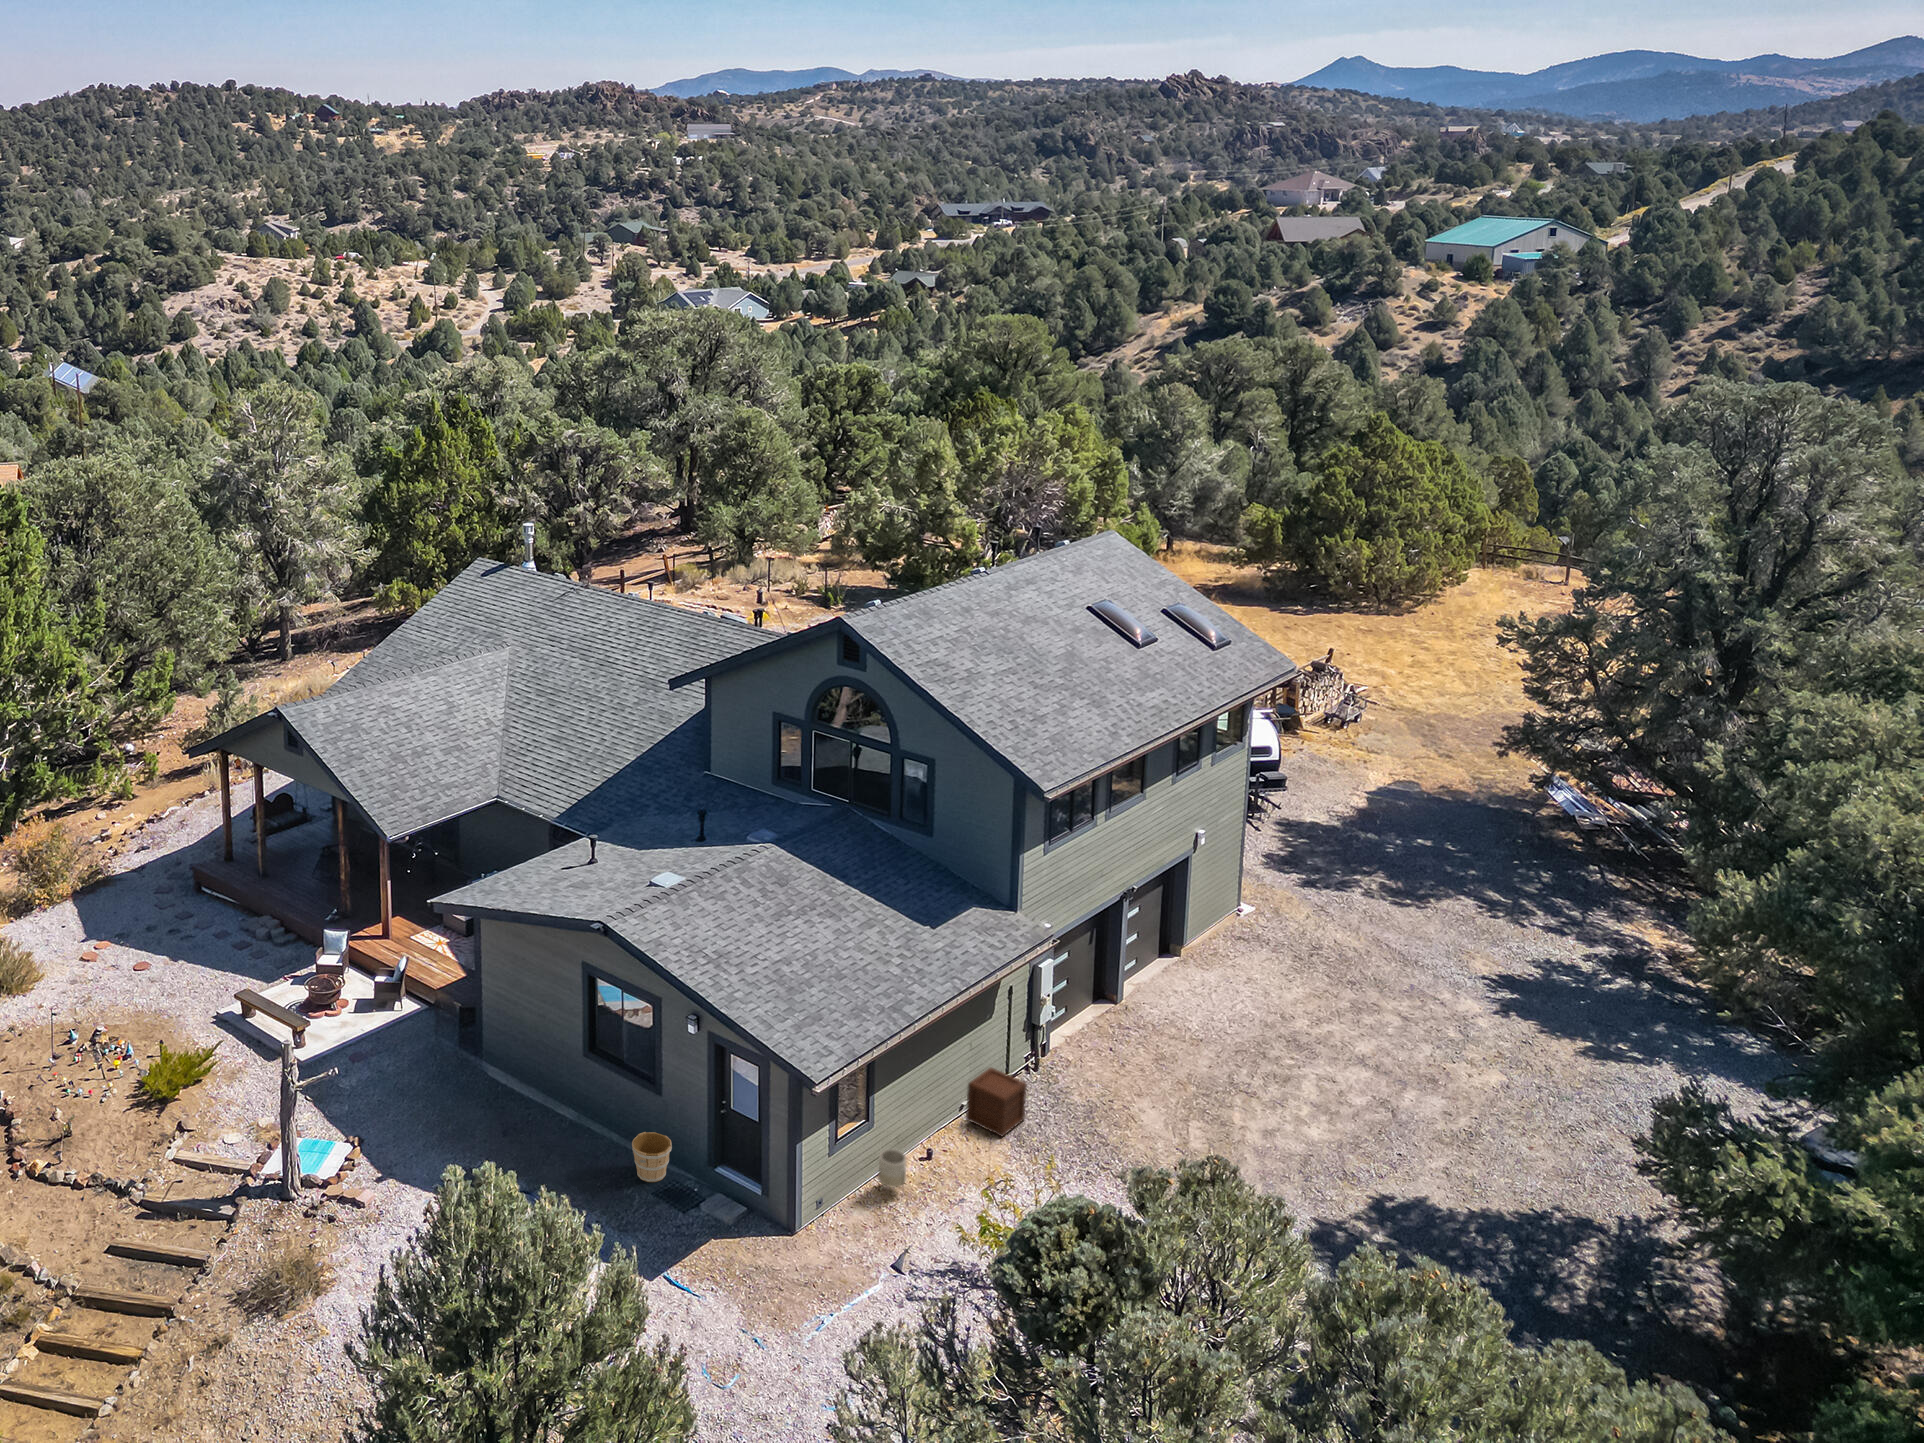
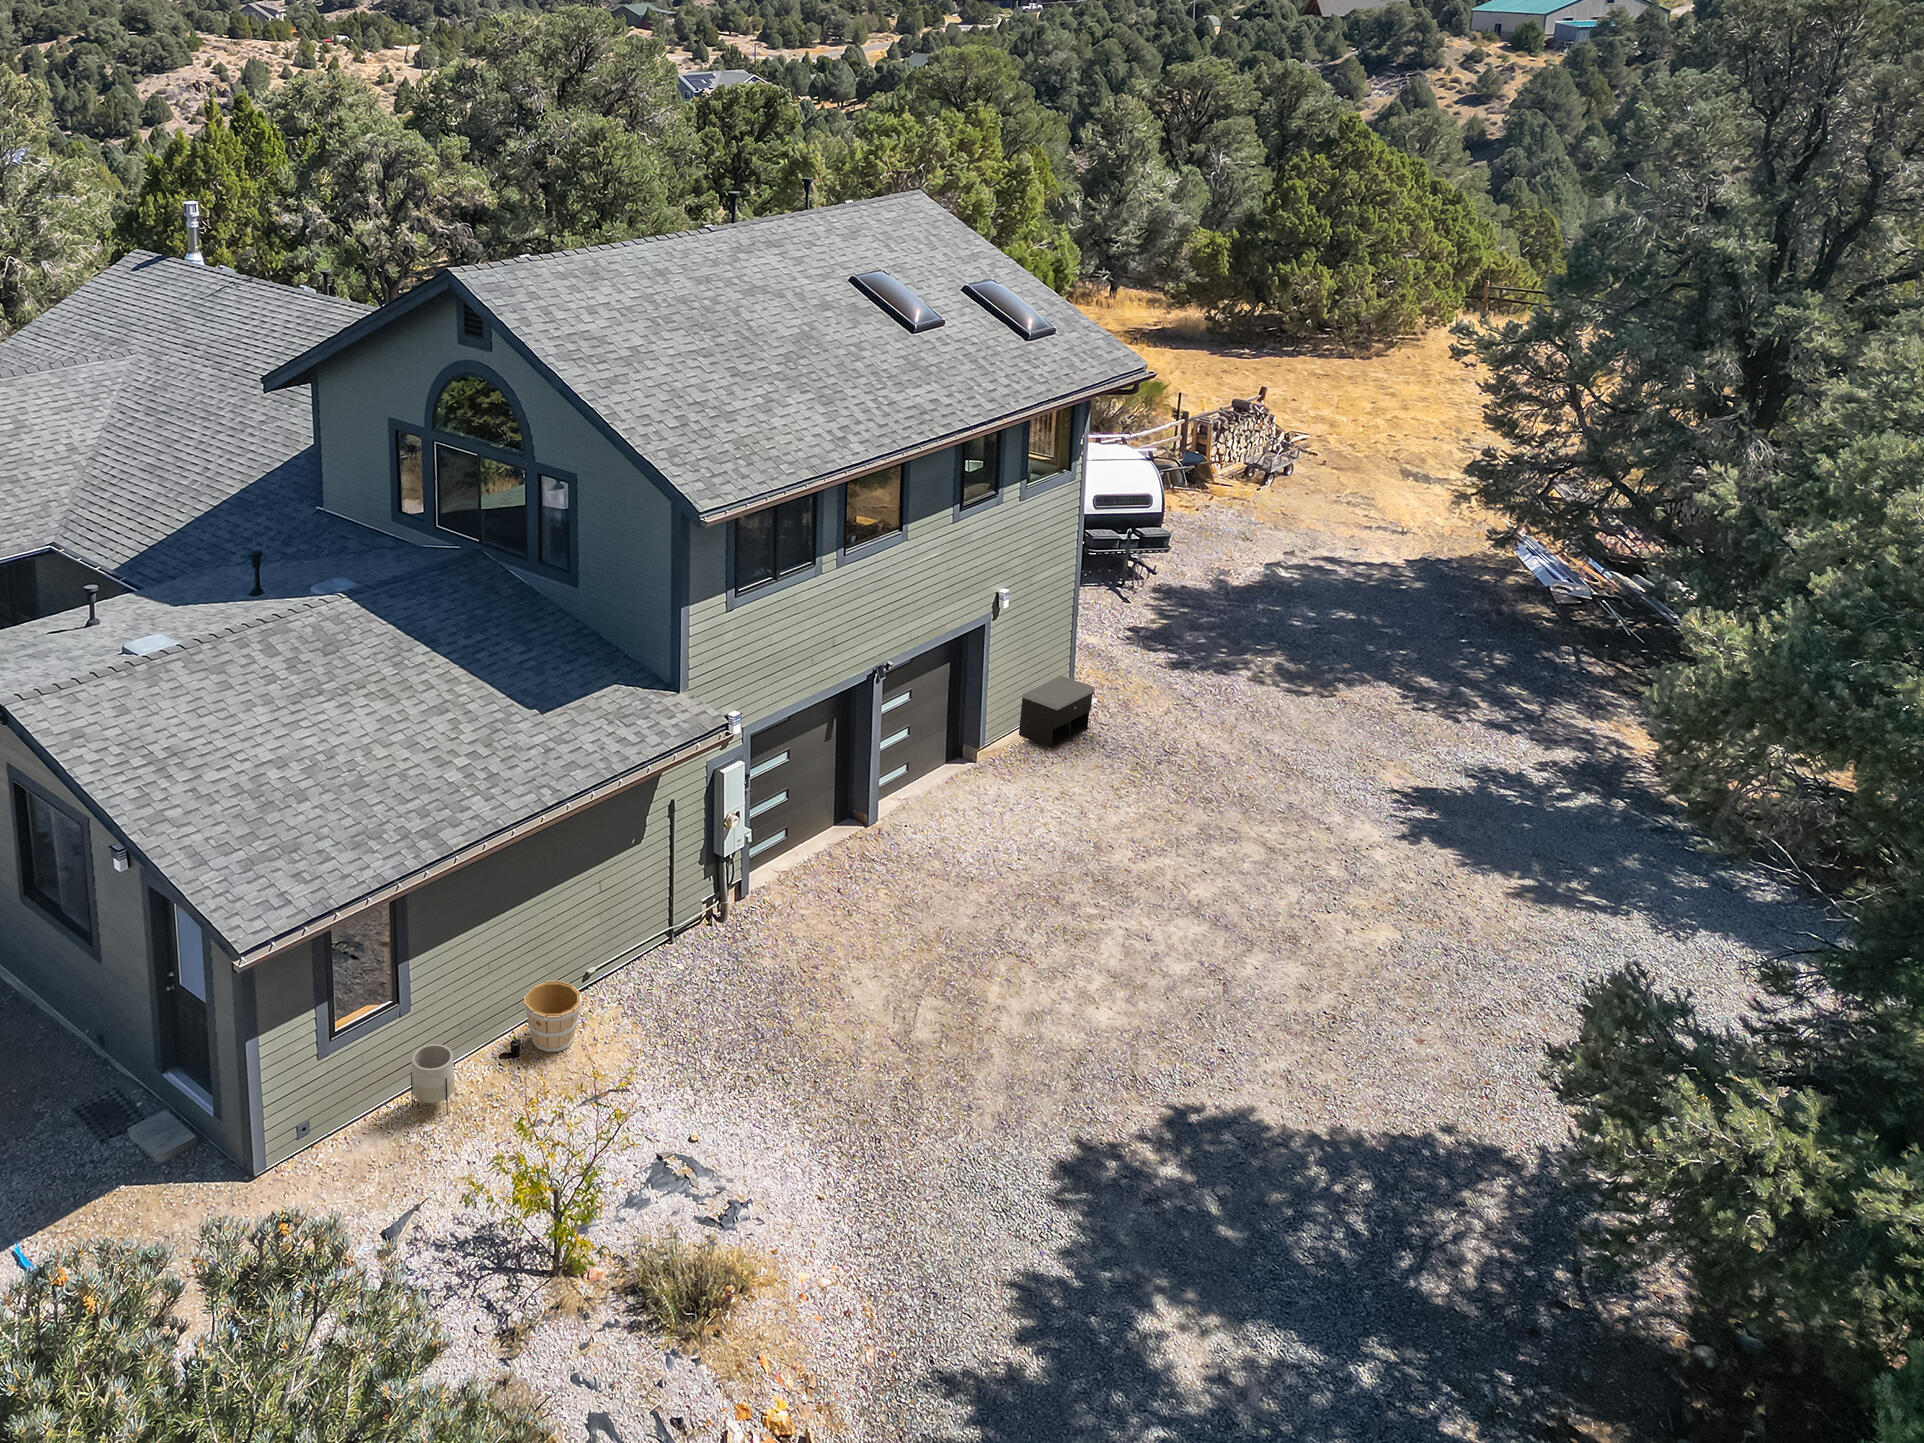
storage bench: none [1202,893,1256,949] -> present [1019,676,1095,750]
wooden crate: present [966,1068,1027,1136] -> none [593,917,681,1019]
wooden bucket: present [632,1132,672,1182] -> present [524,981,582,1053]

